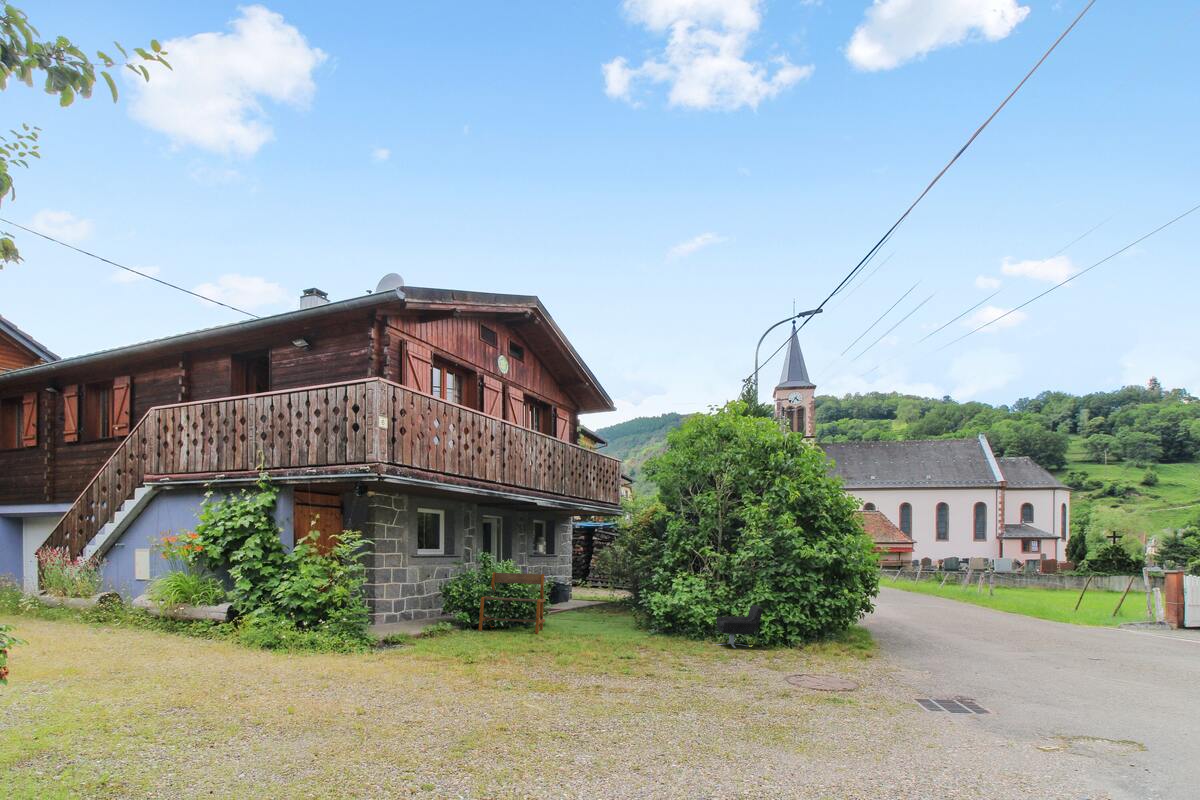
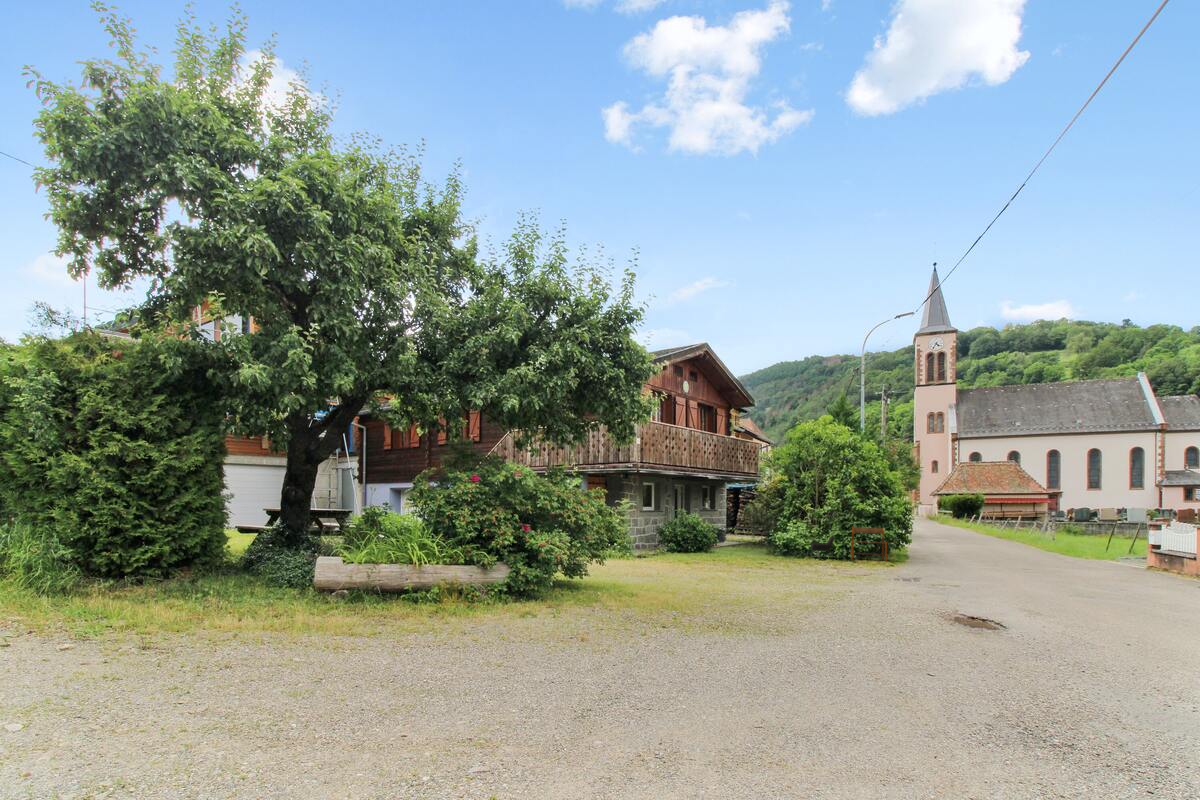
bench: present [479,572,546,634] -> present [851,527,887,561]

